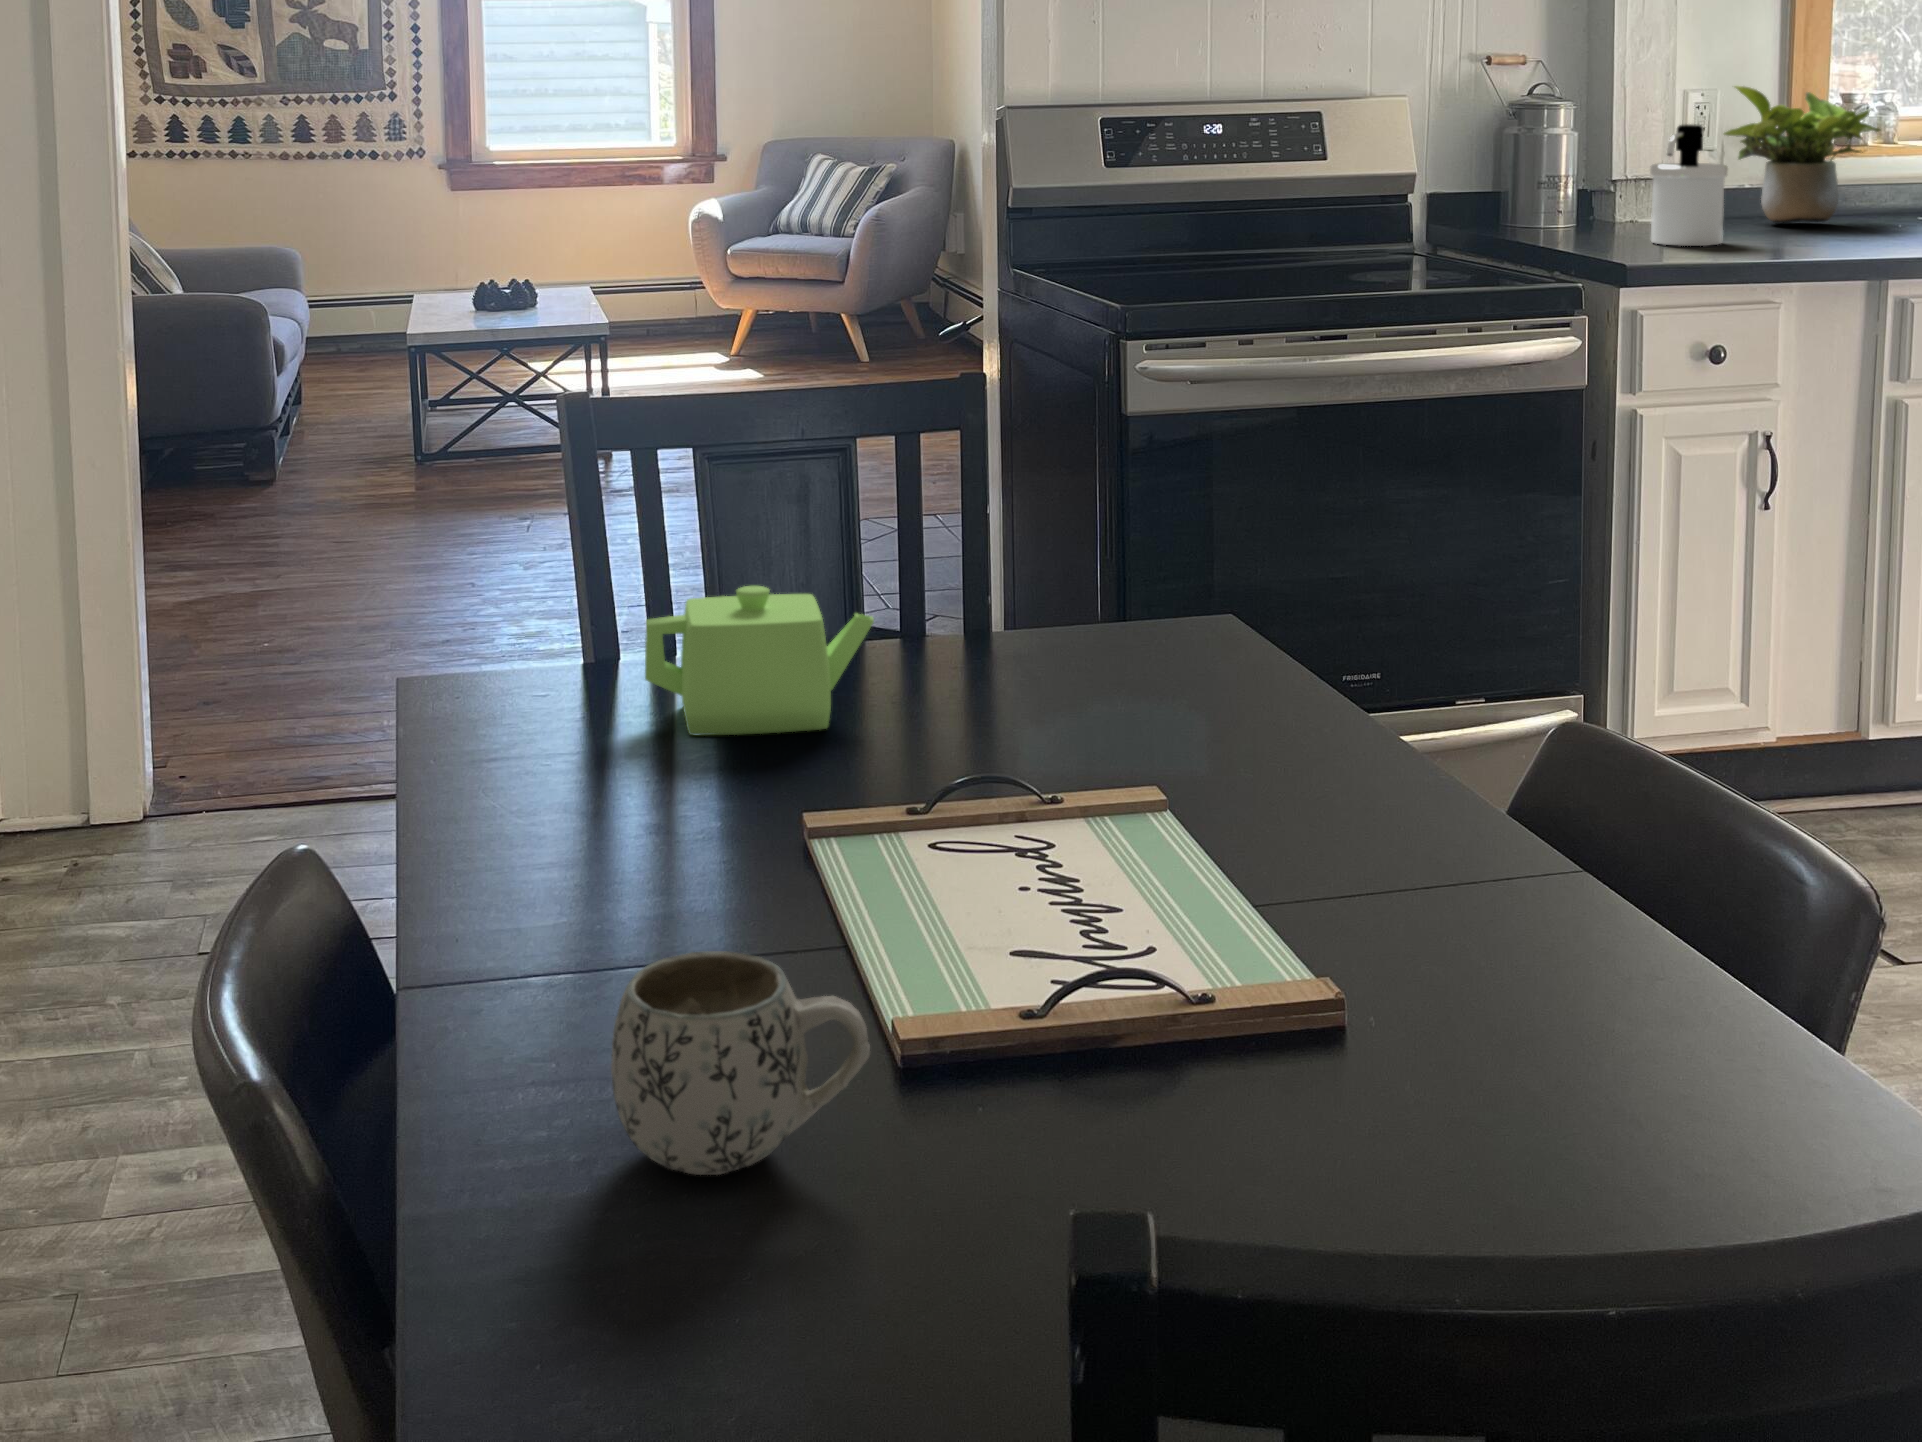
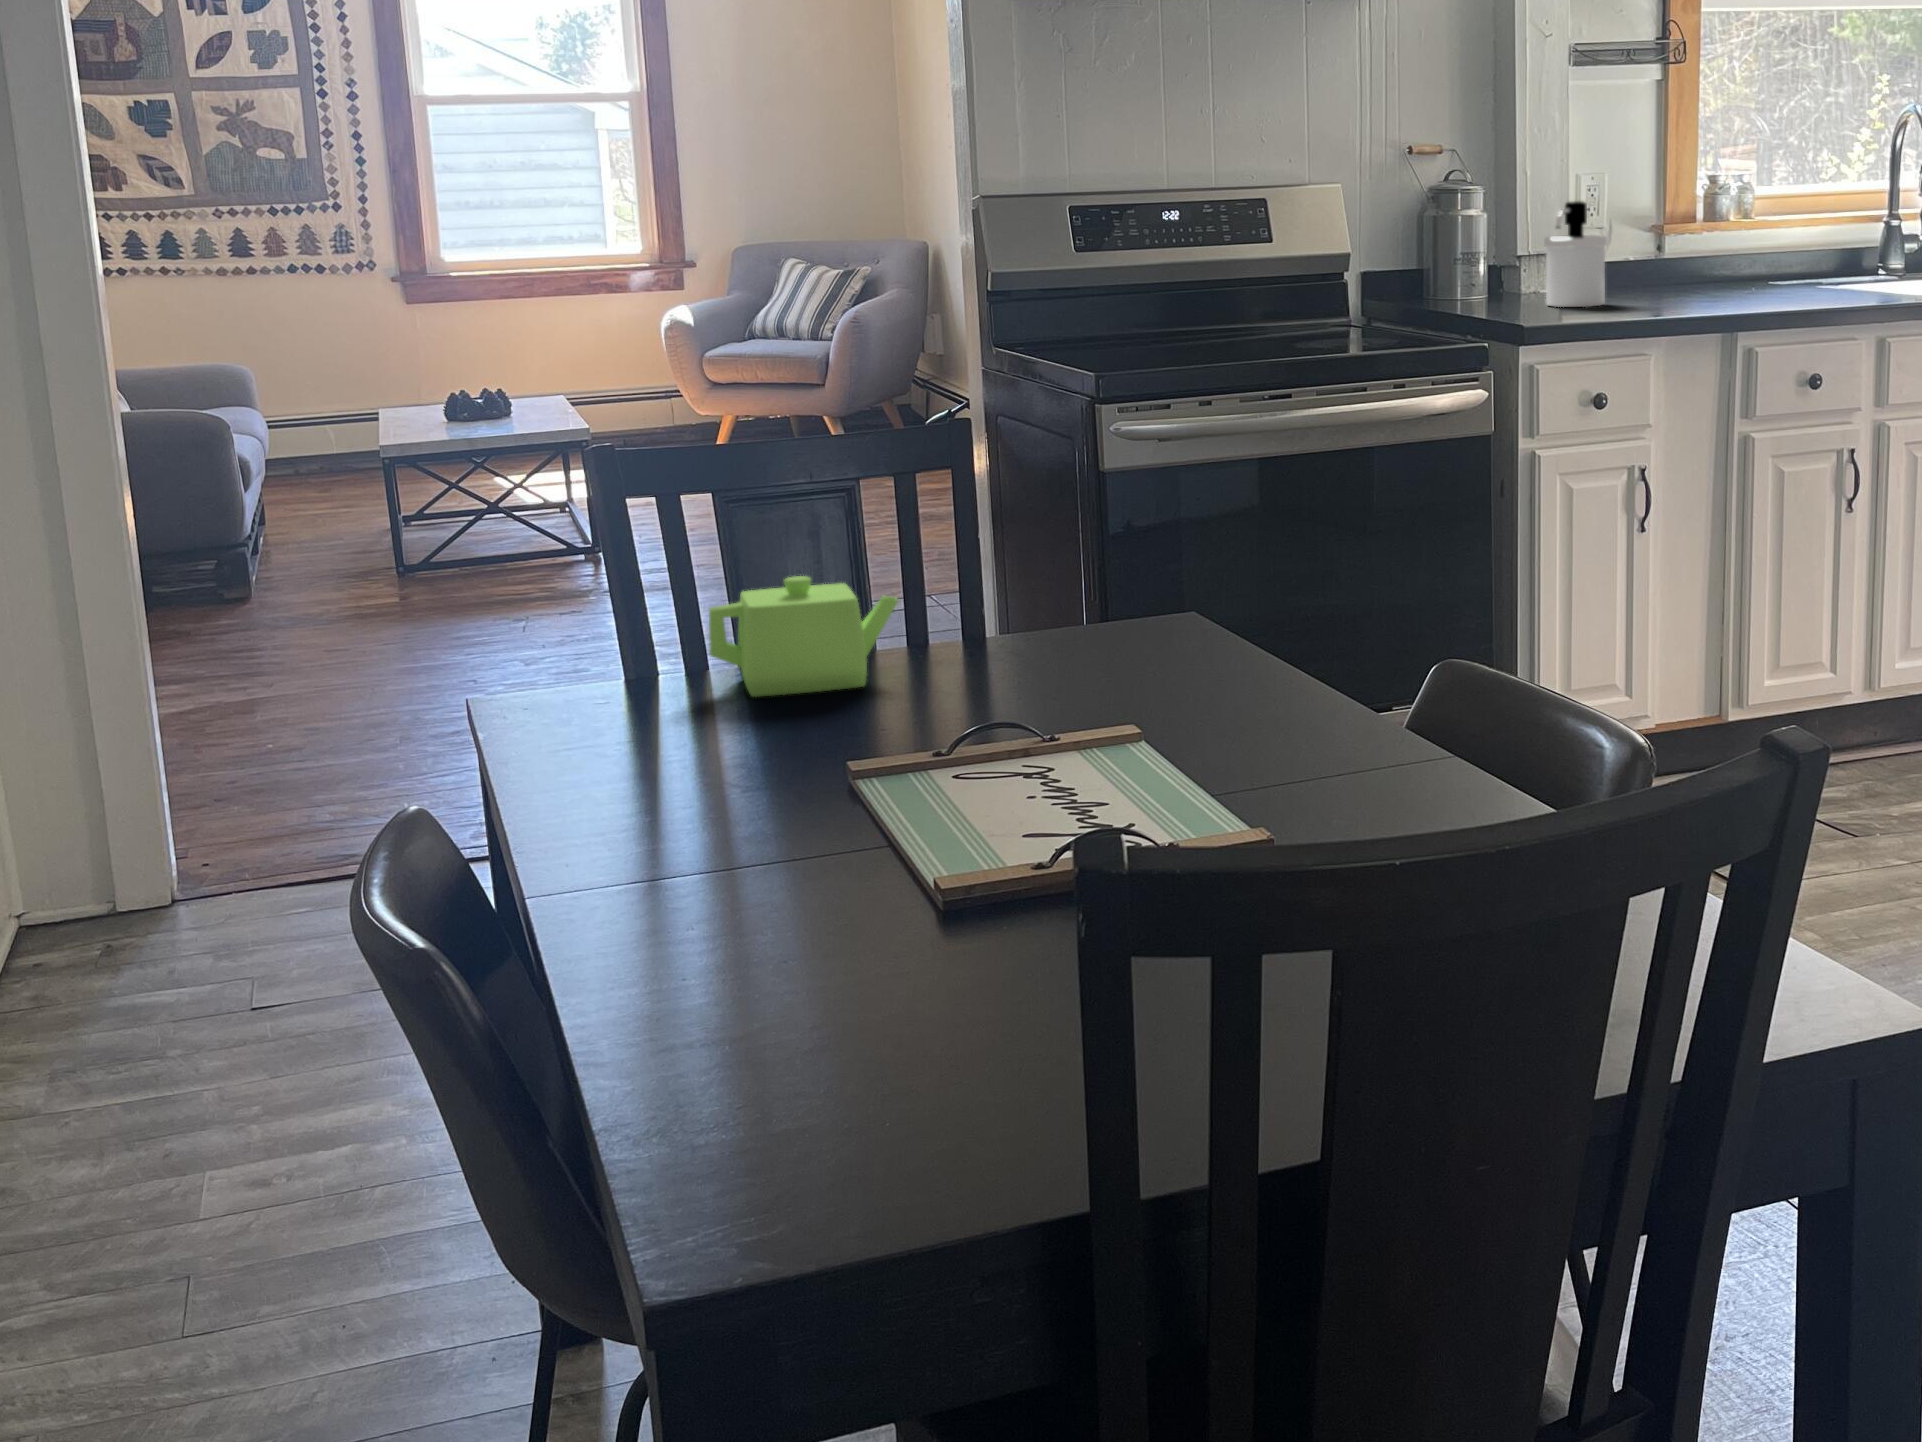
potted plant: present [1724,86,1880,224] -> none [1607,168,1738,288]
mug: present [611,951,870,1175] -> none [744,775,930,923]

